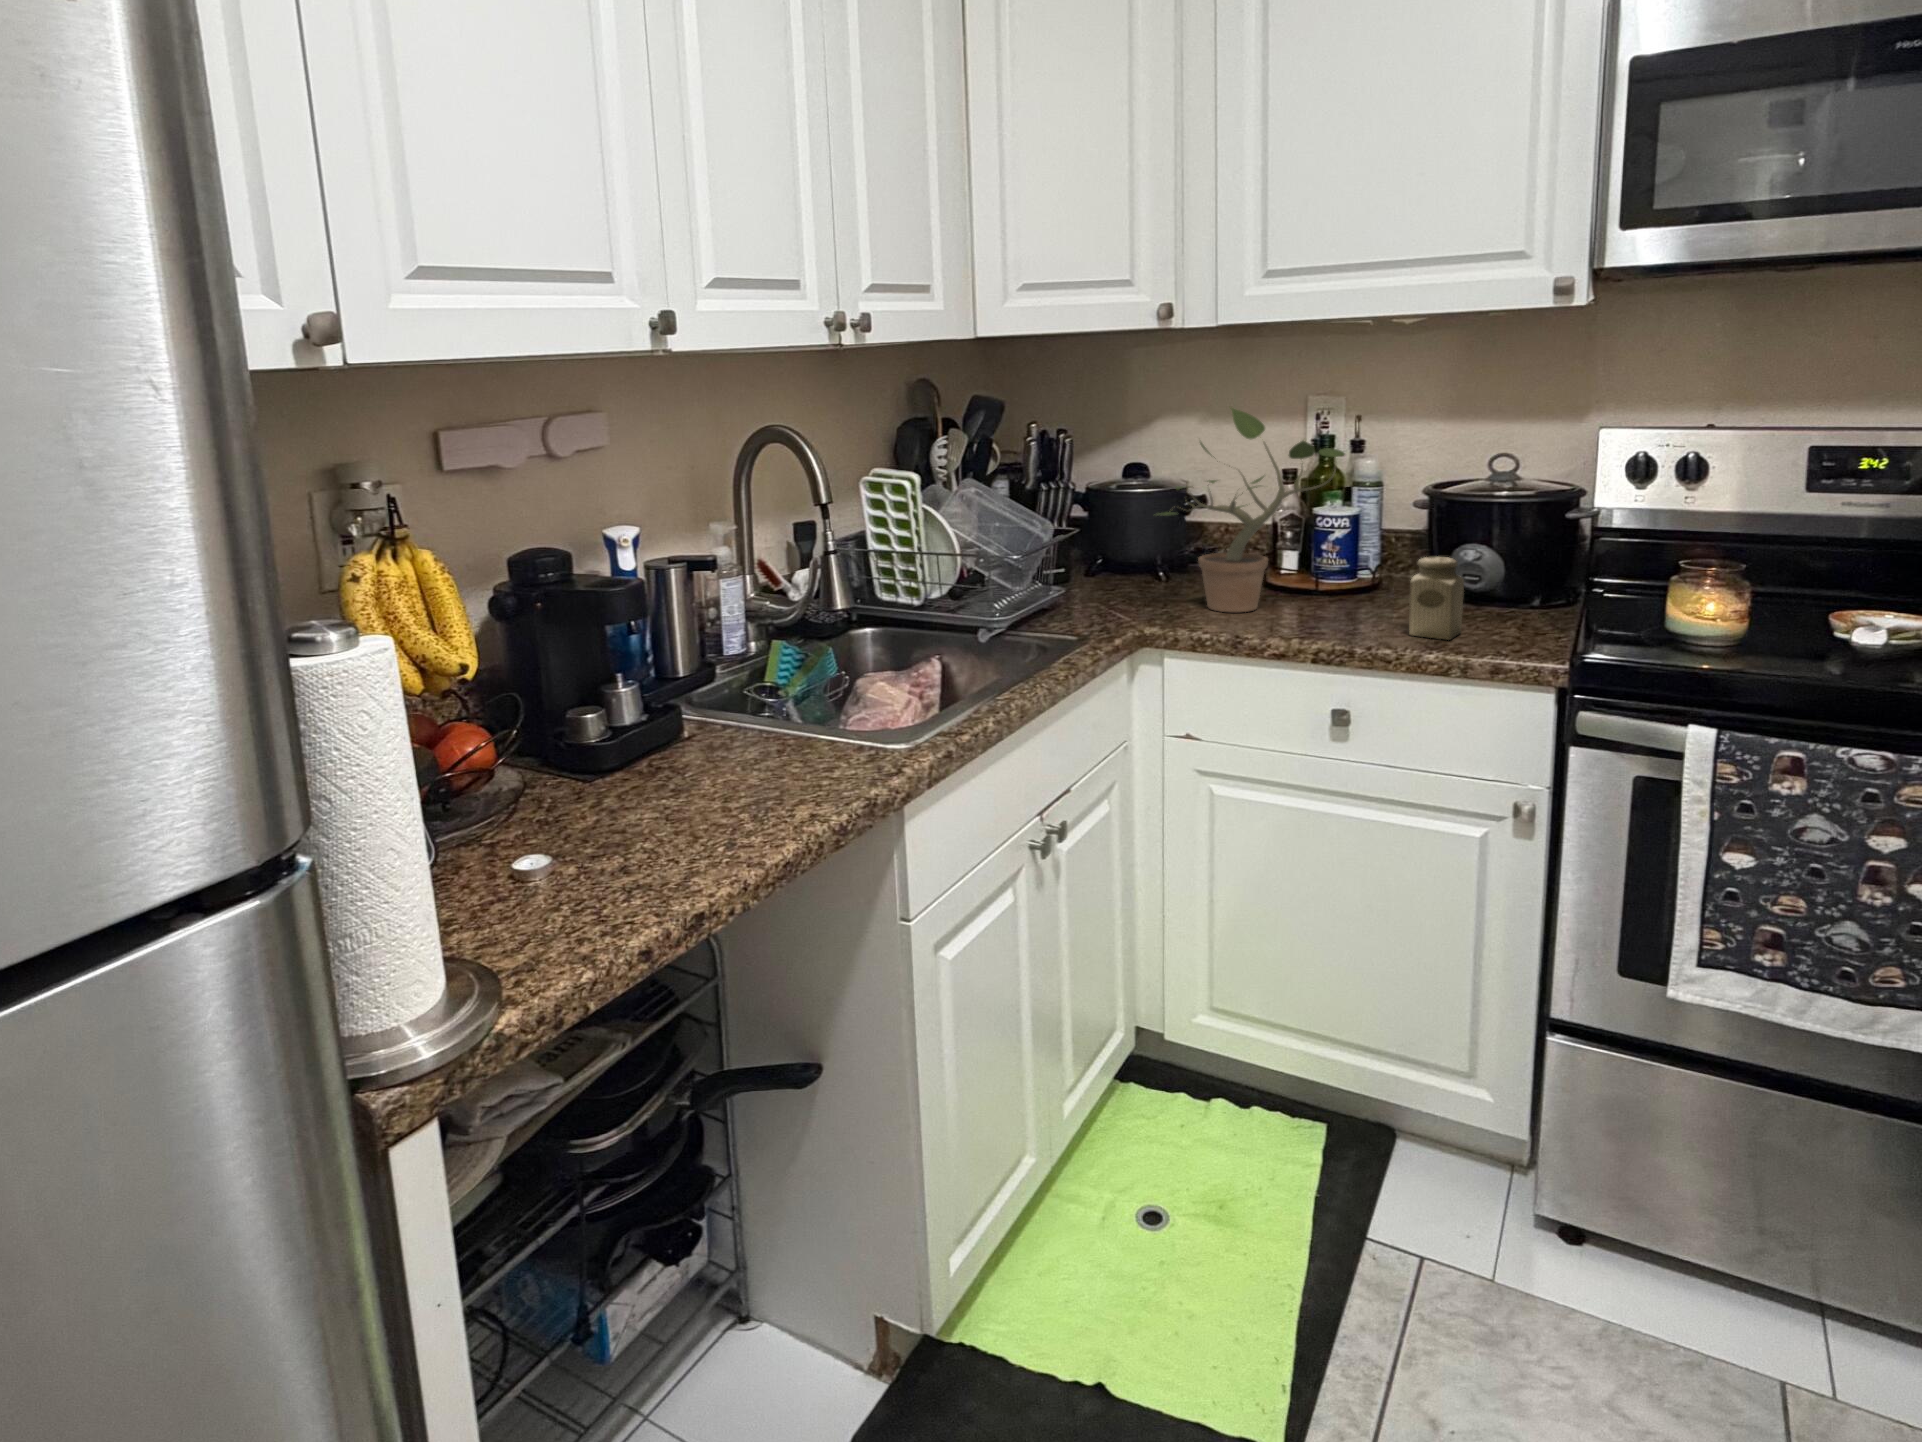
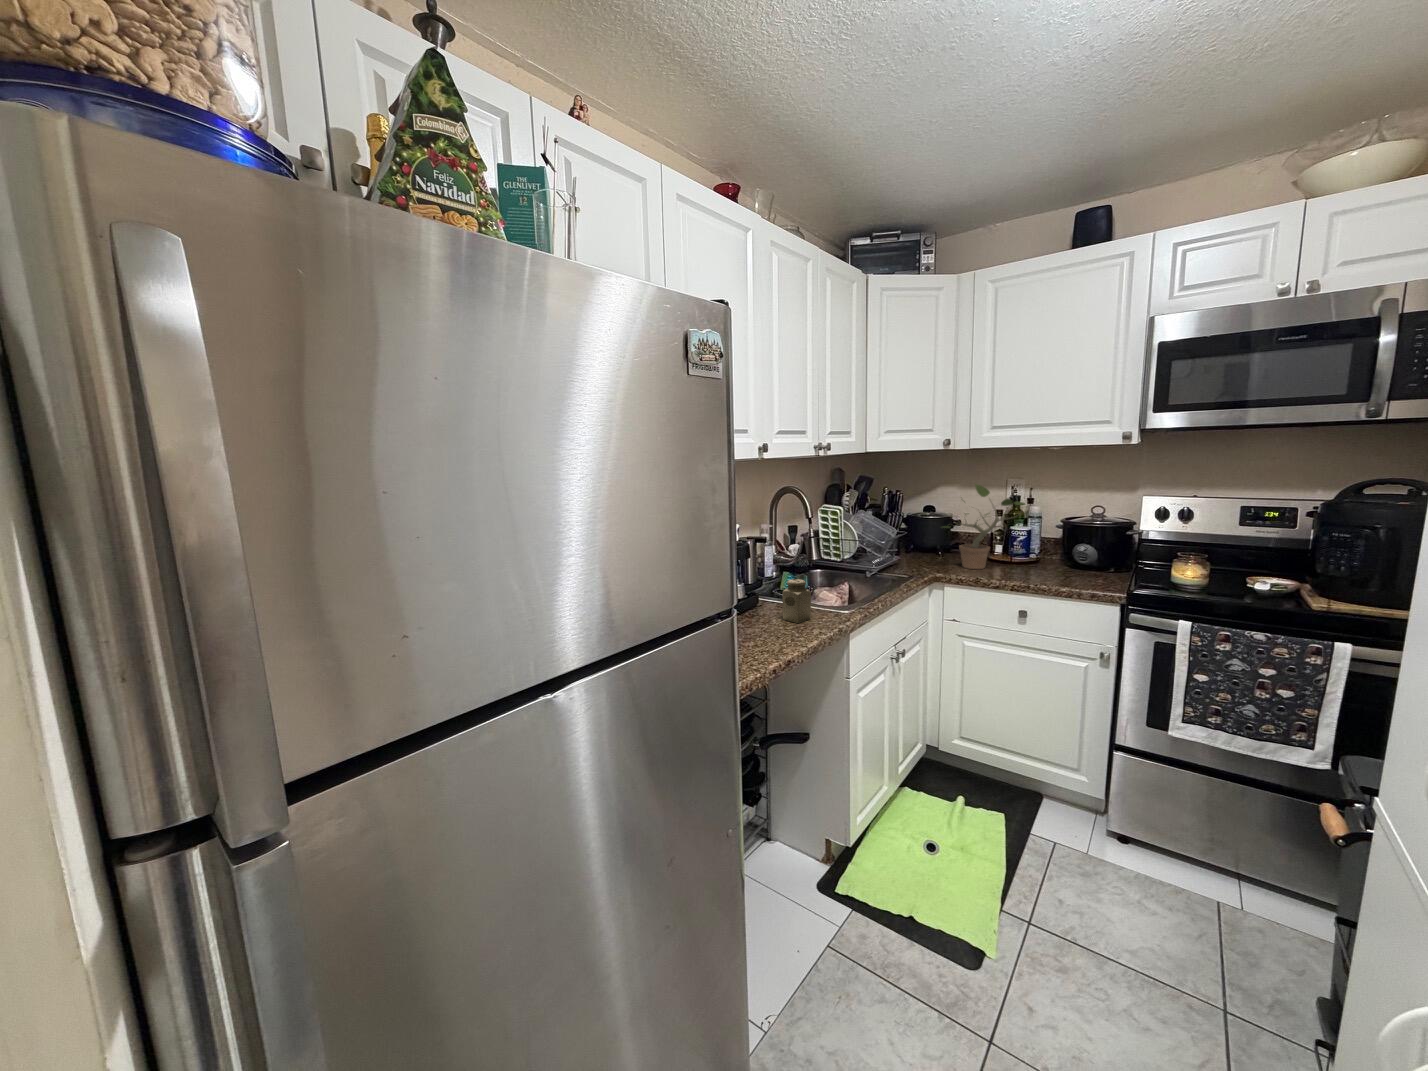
salt shaker: present [1409,557,1464,640] -> present [782,579,811,623]

